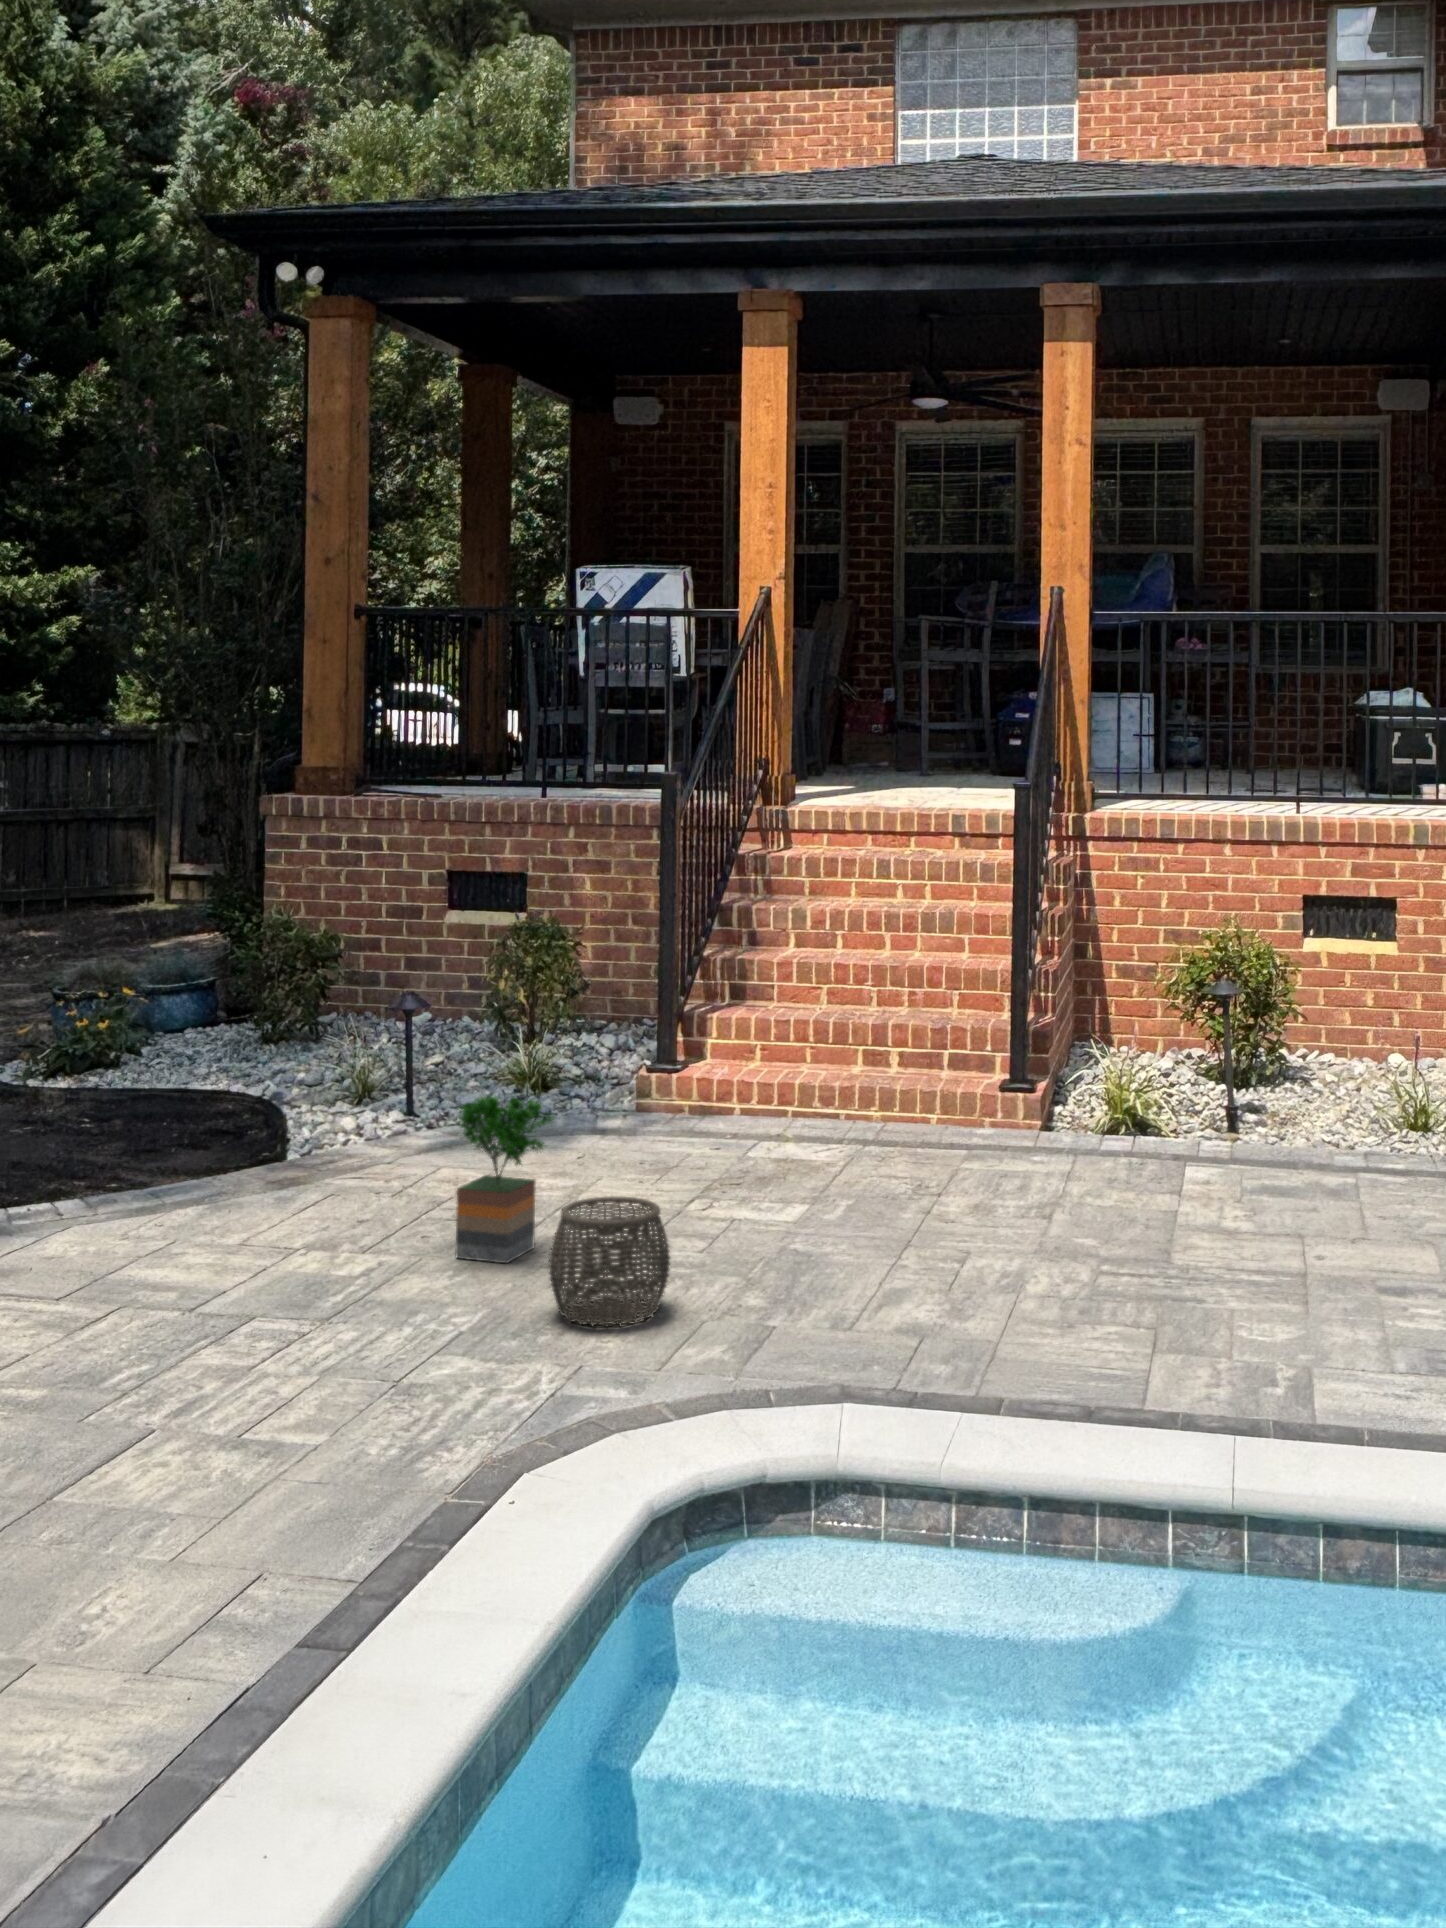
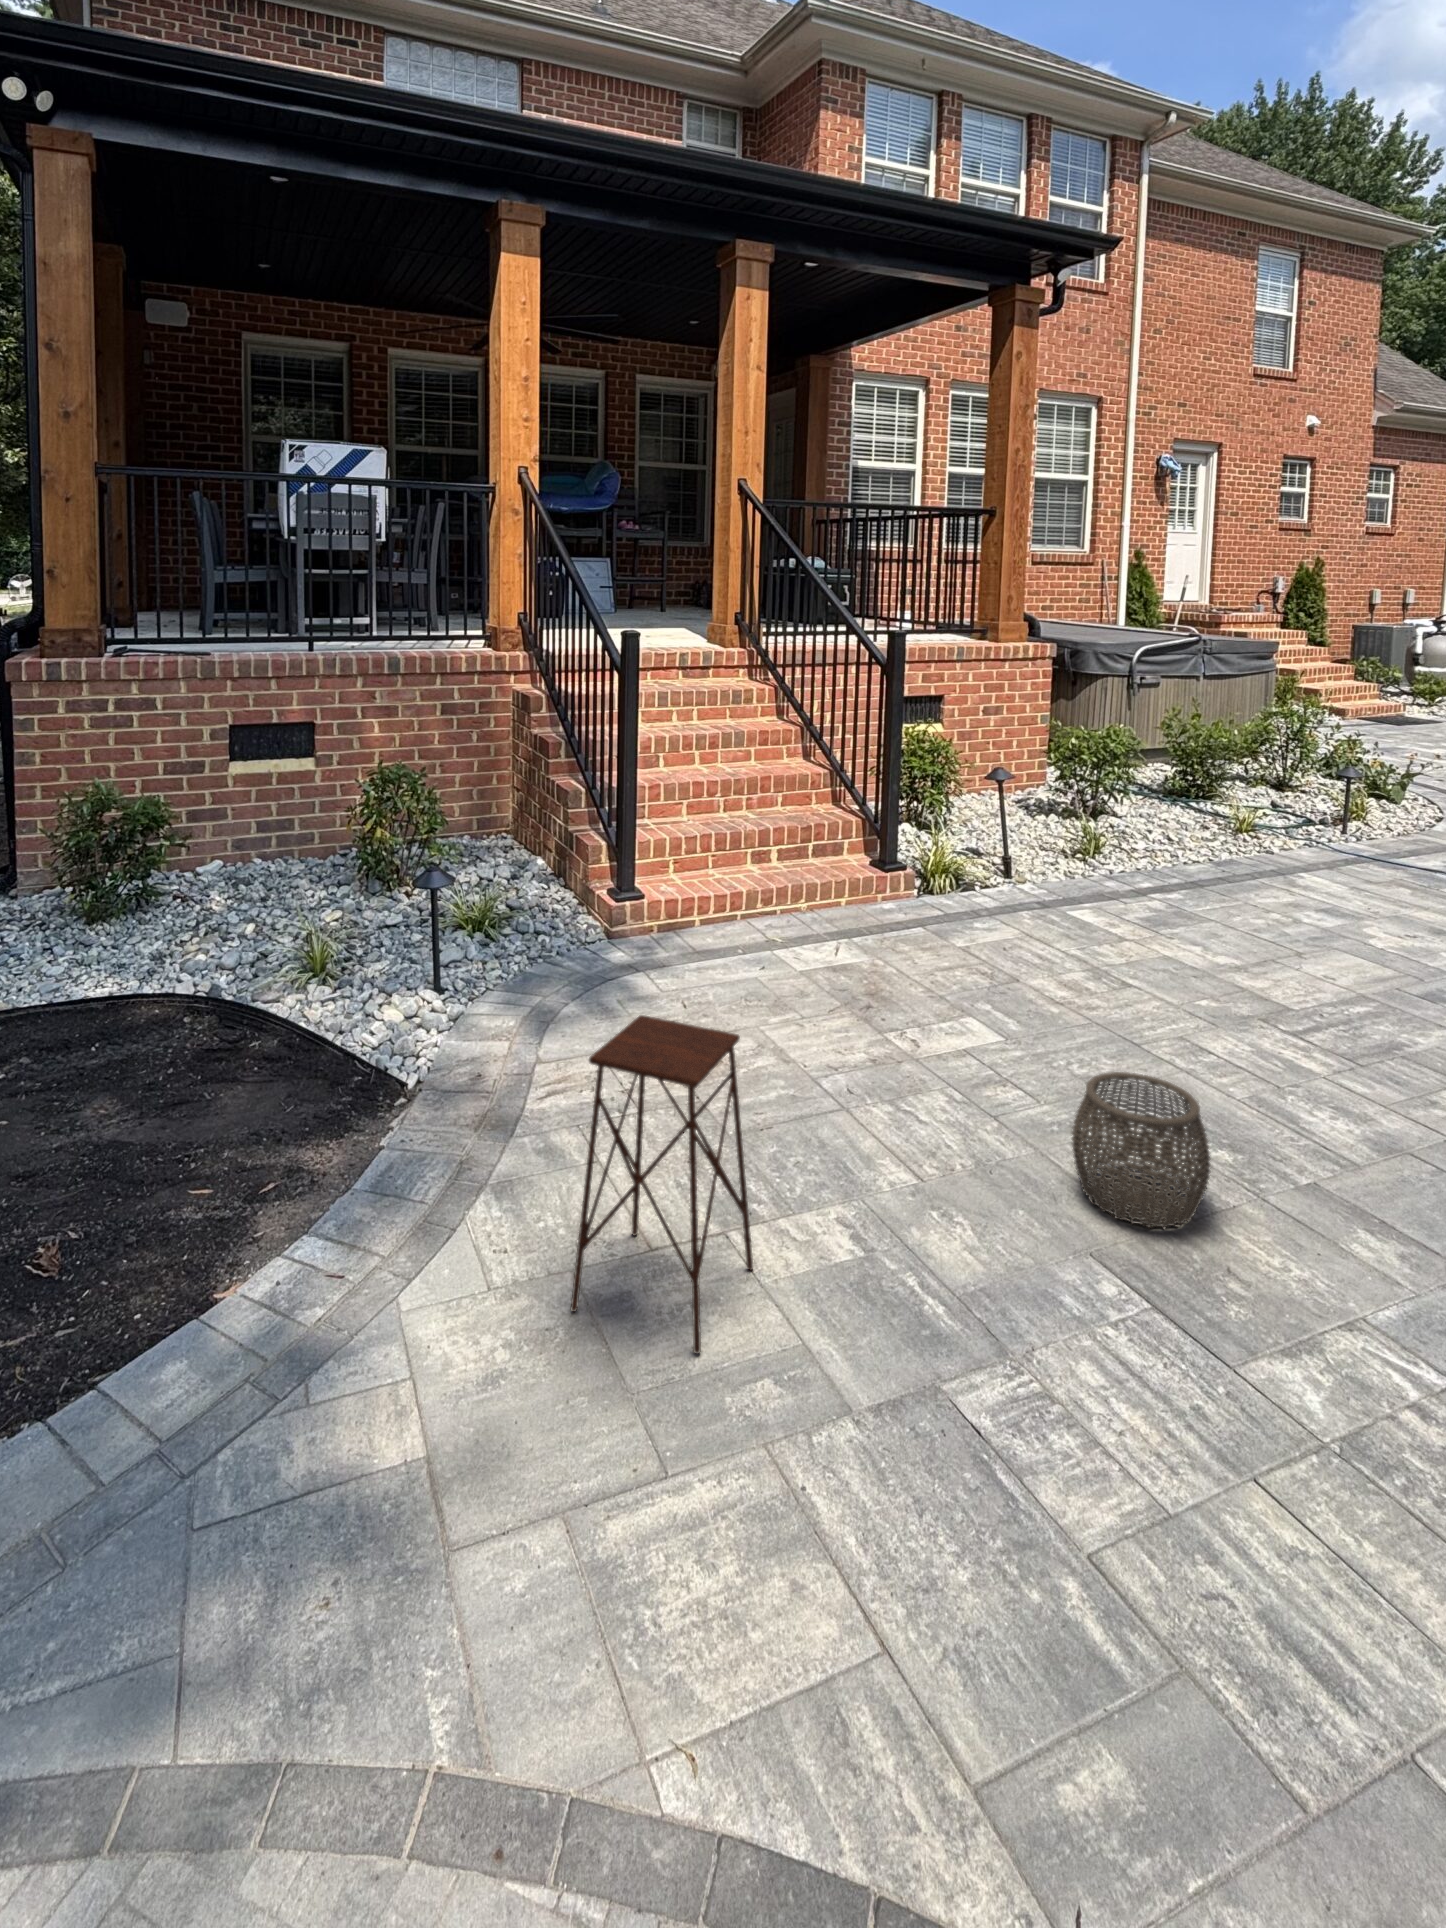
side table: none [140,1064,276,1291] -> present [571,1015,753,1354]
potted tree: present [456,1096,554,1263] -> none [813,978,941,1170]

